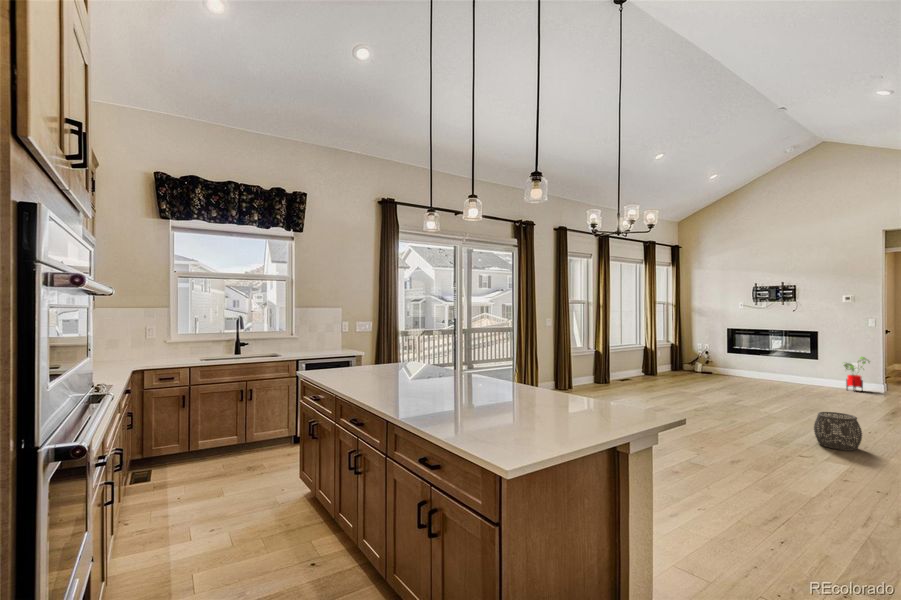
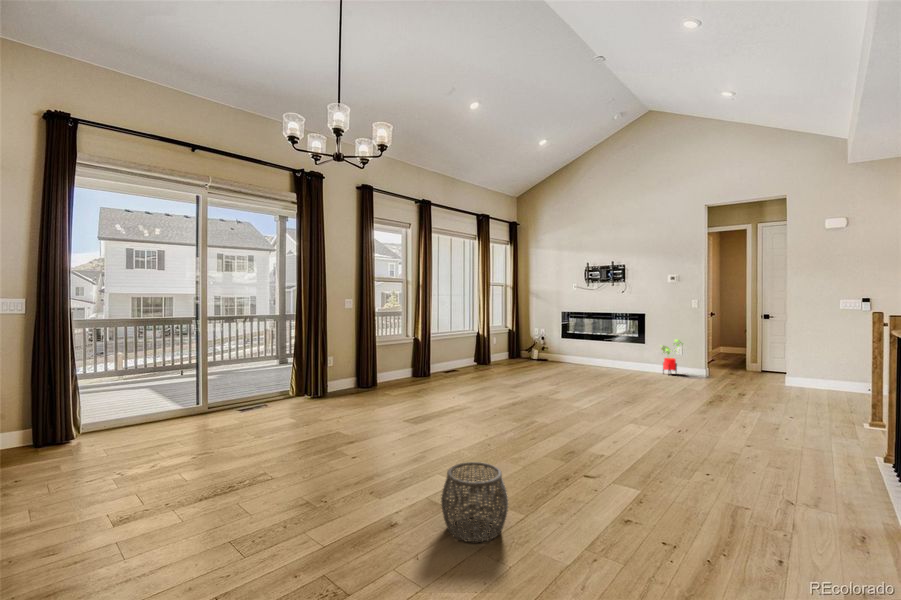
woven basket: present [814,412,862,451] -> present [441,462,508,543]

